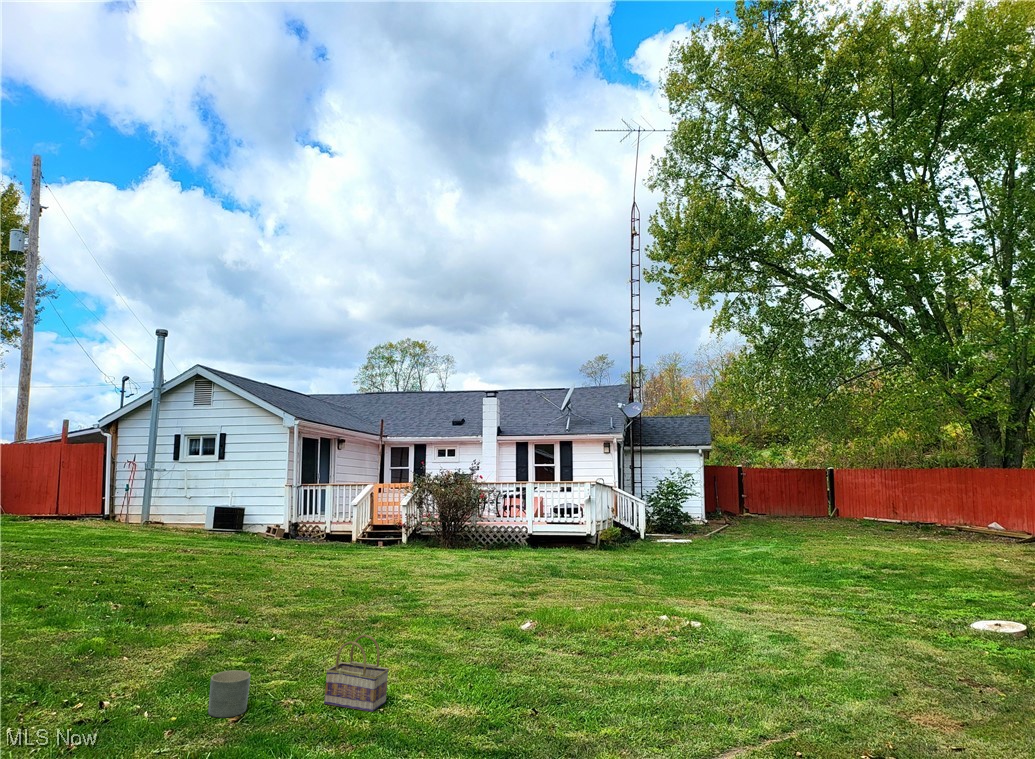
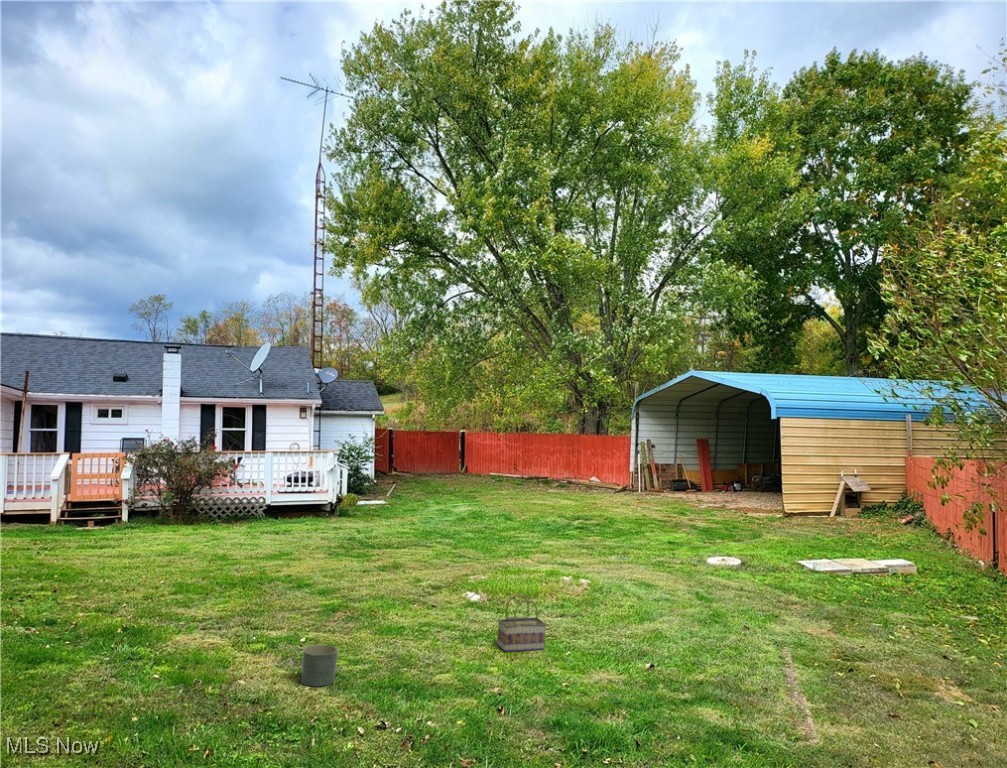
planter: present [208,670,250,718] -> present [301,645,338,687]

